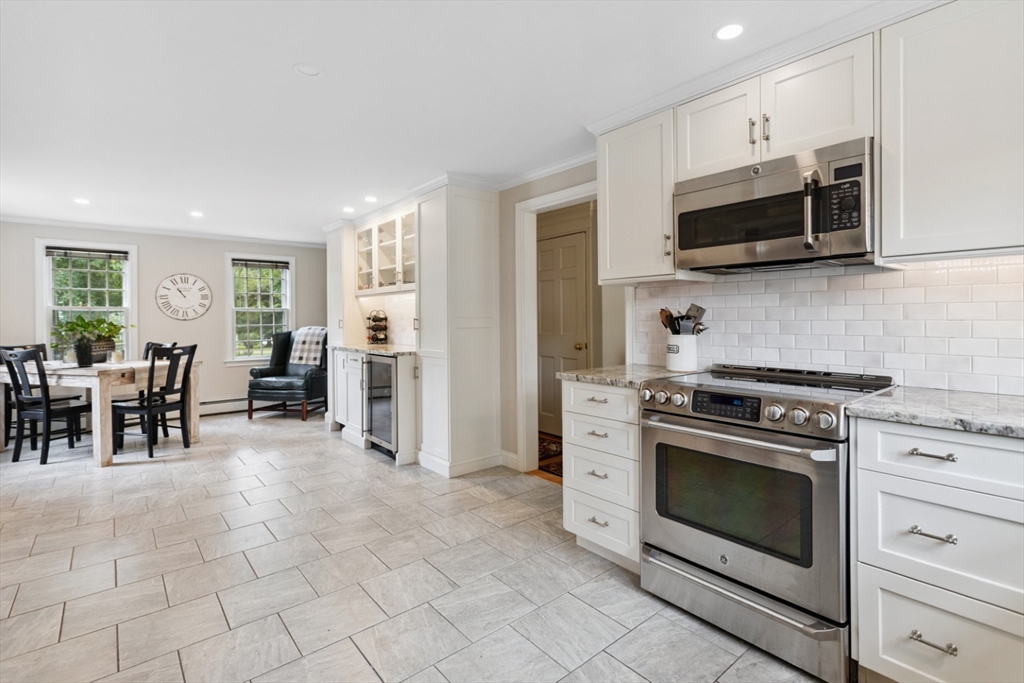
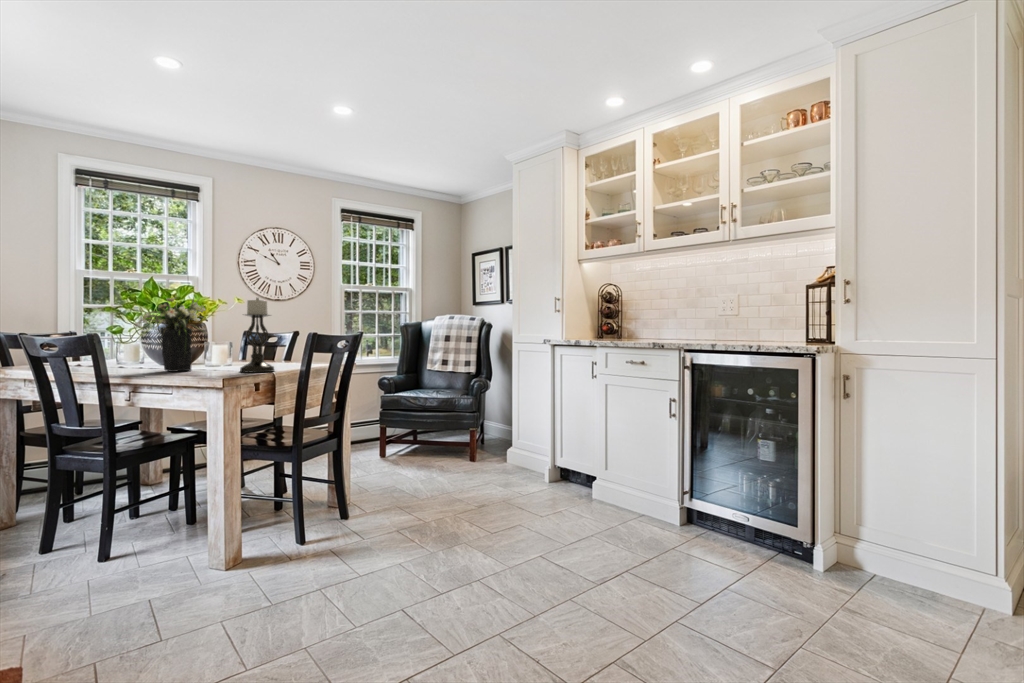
candle holder: none [119,326,140,367] -> present [240,298,275,372]

